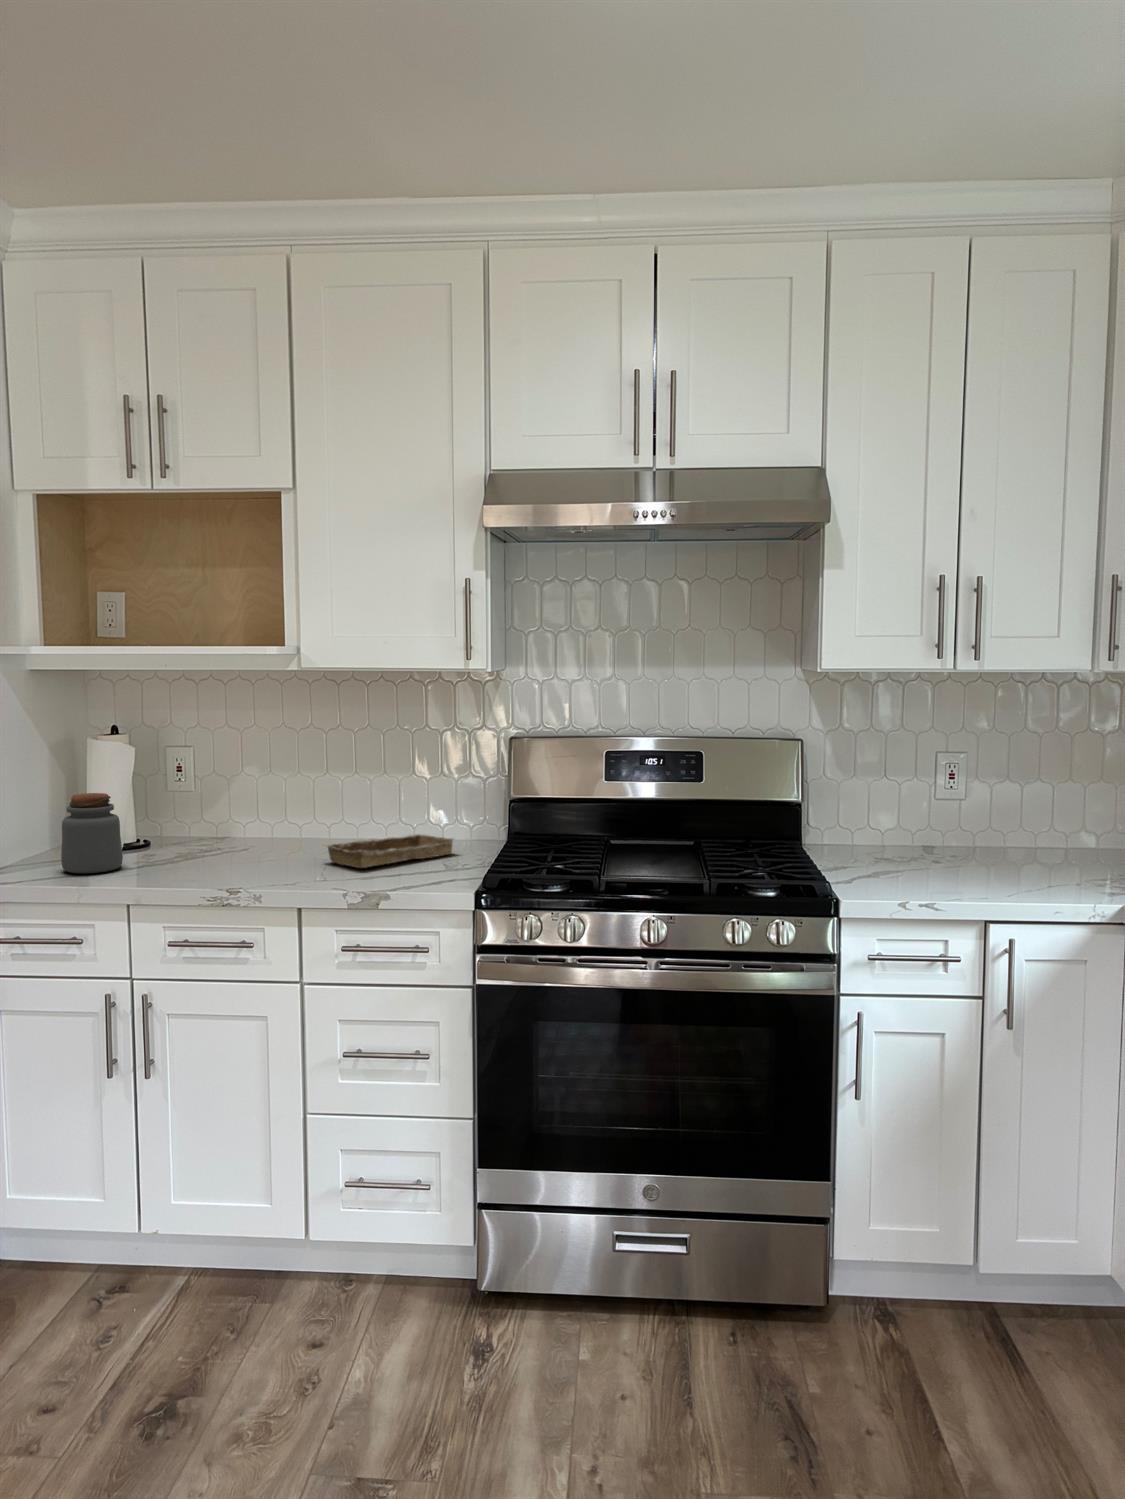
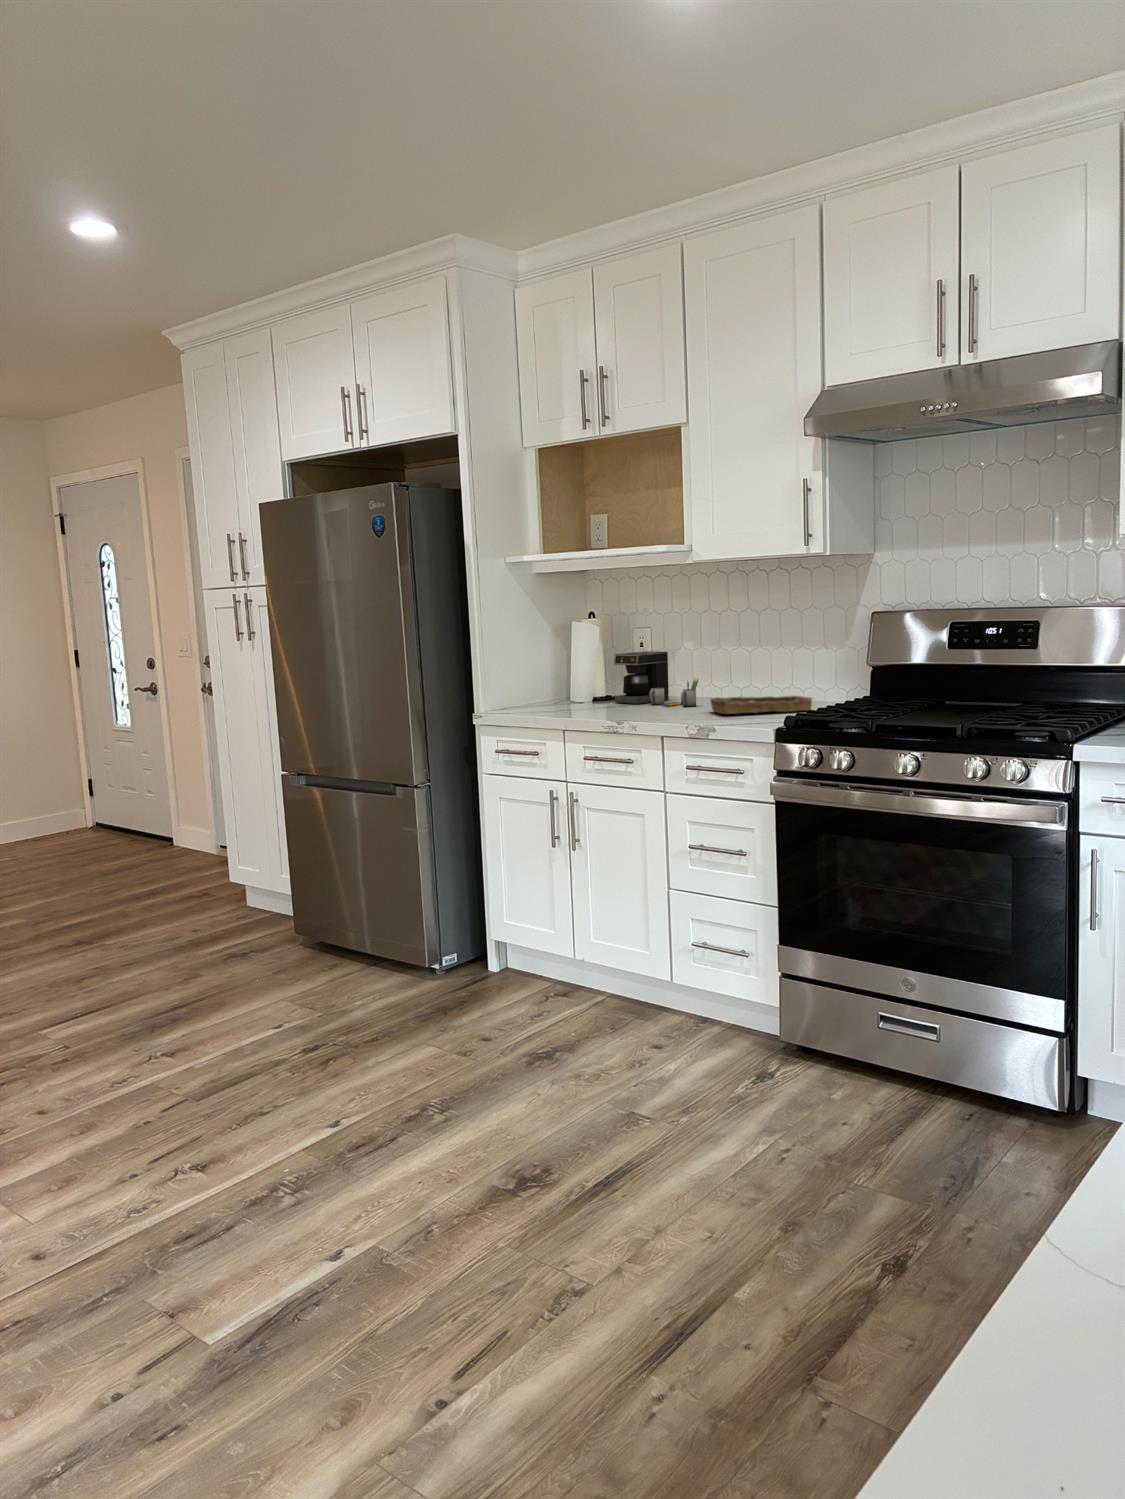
coffee maker: none [157,778,291,854] -> present [614,651,698,706]
jar: present [61,793,123,873] -> none [540,656,579,711]

